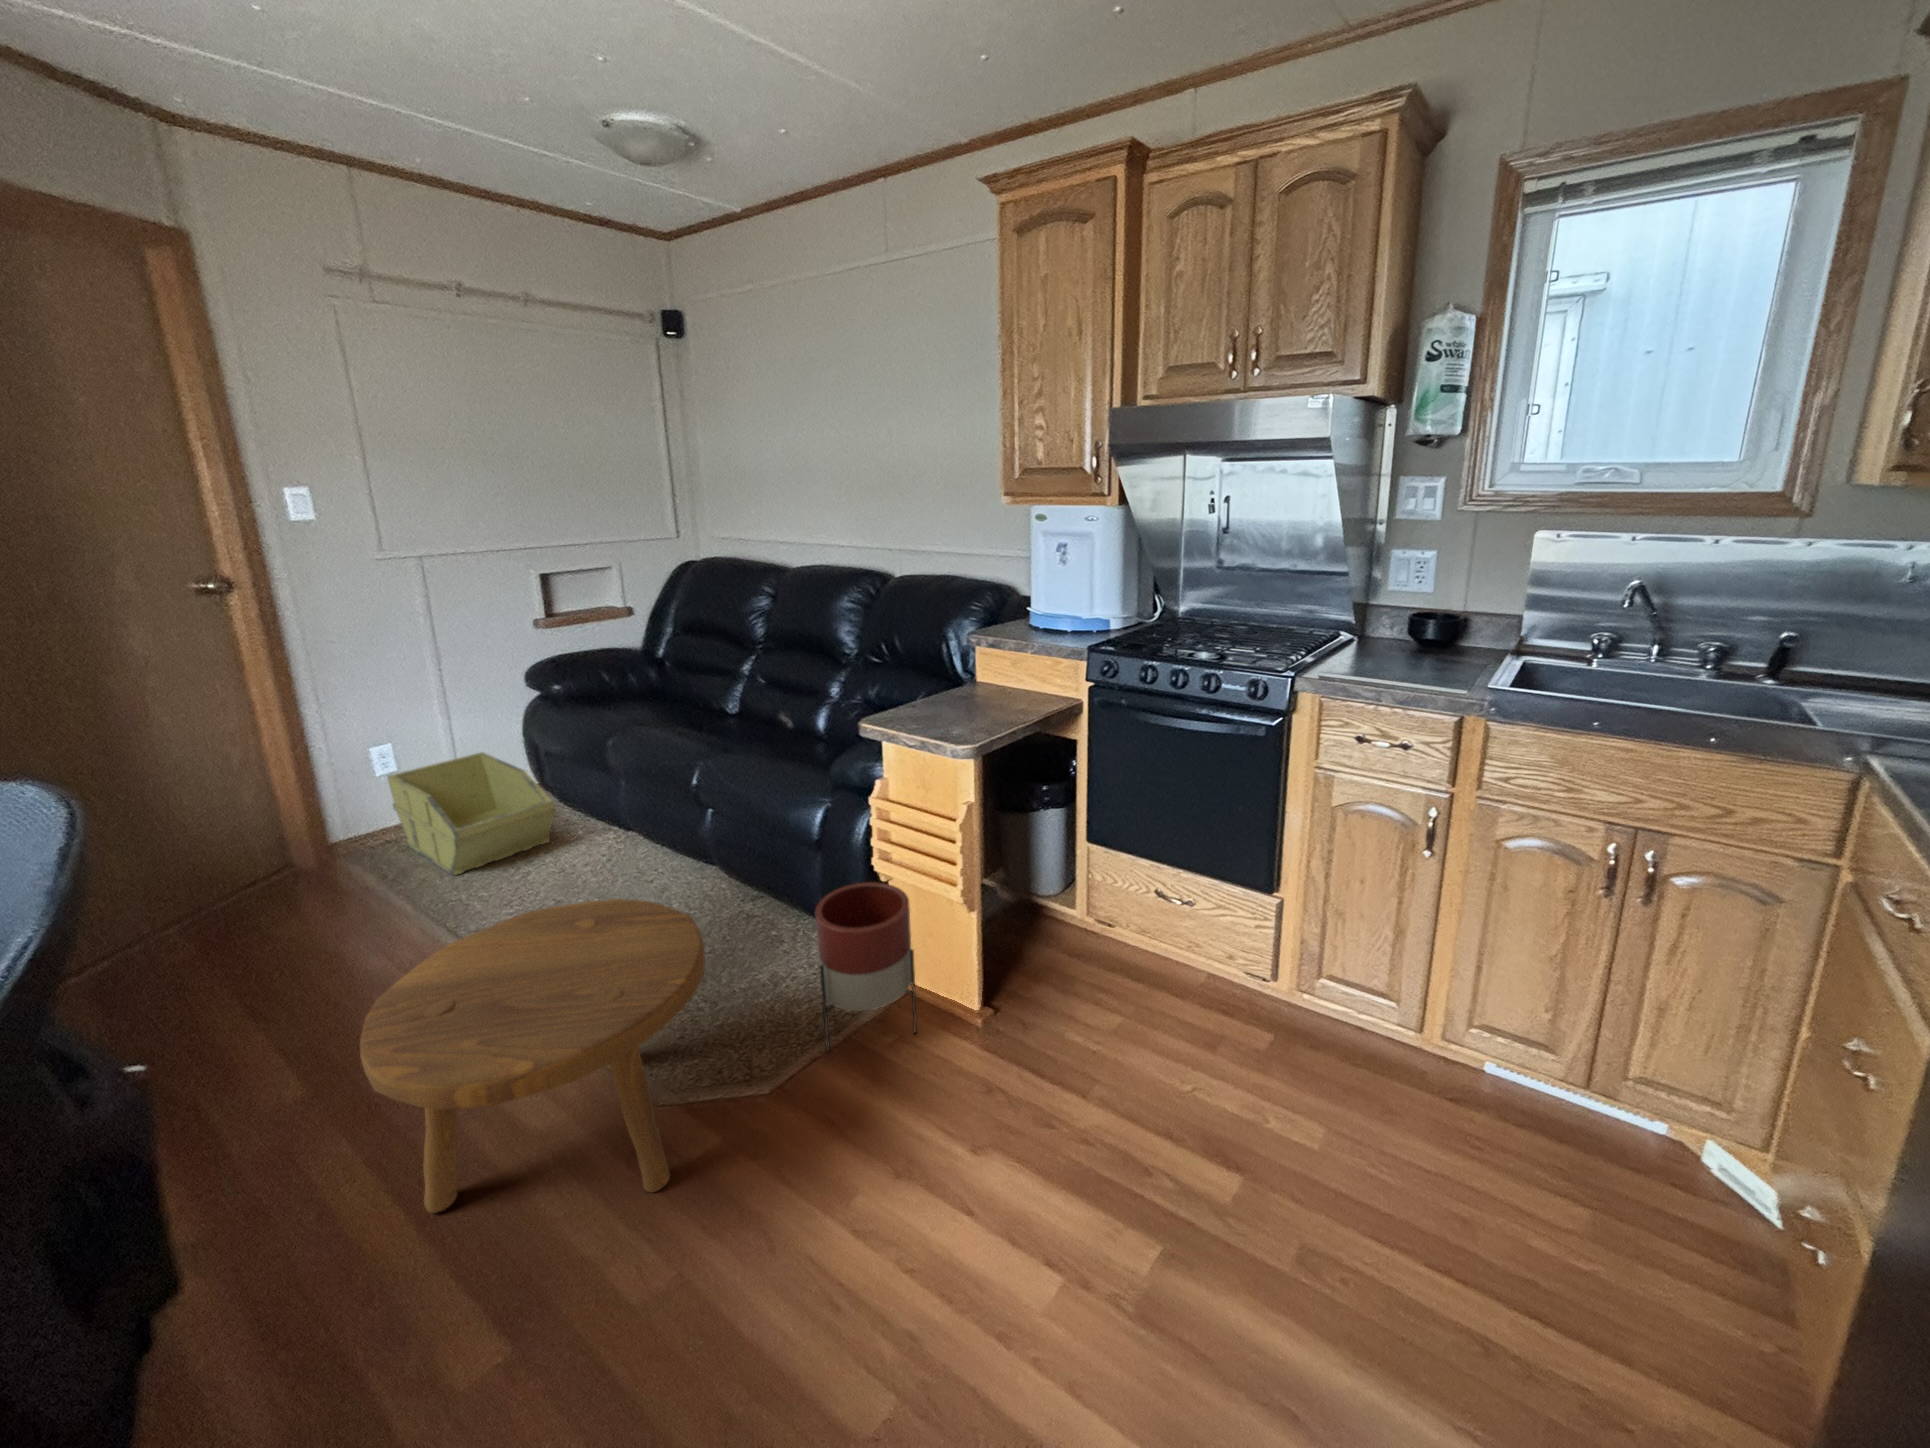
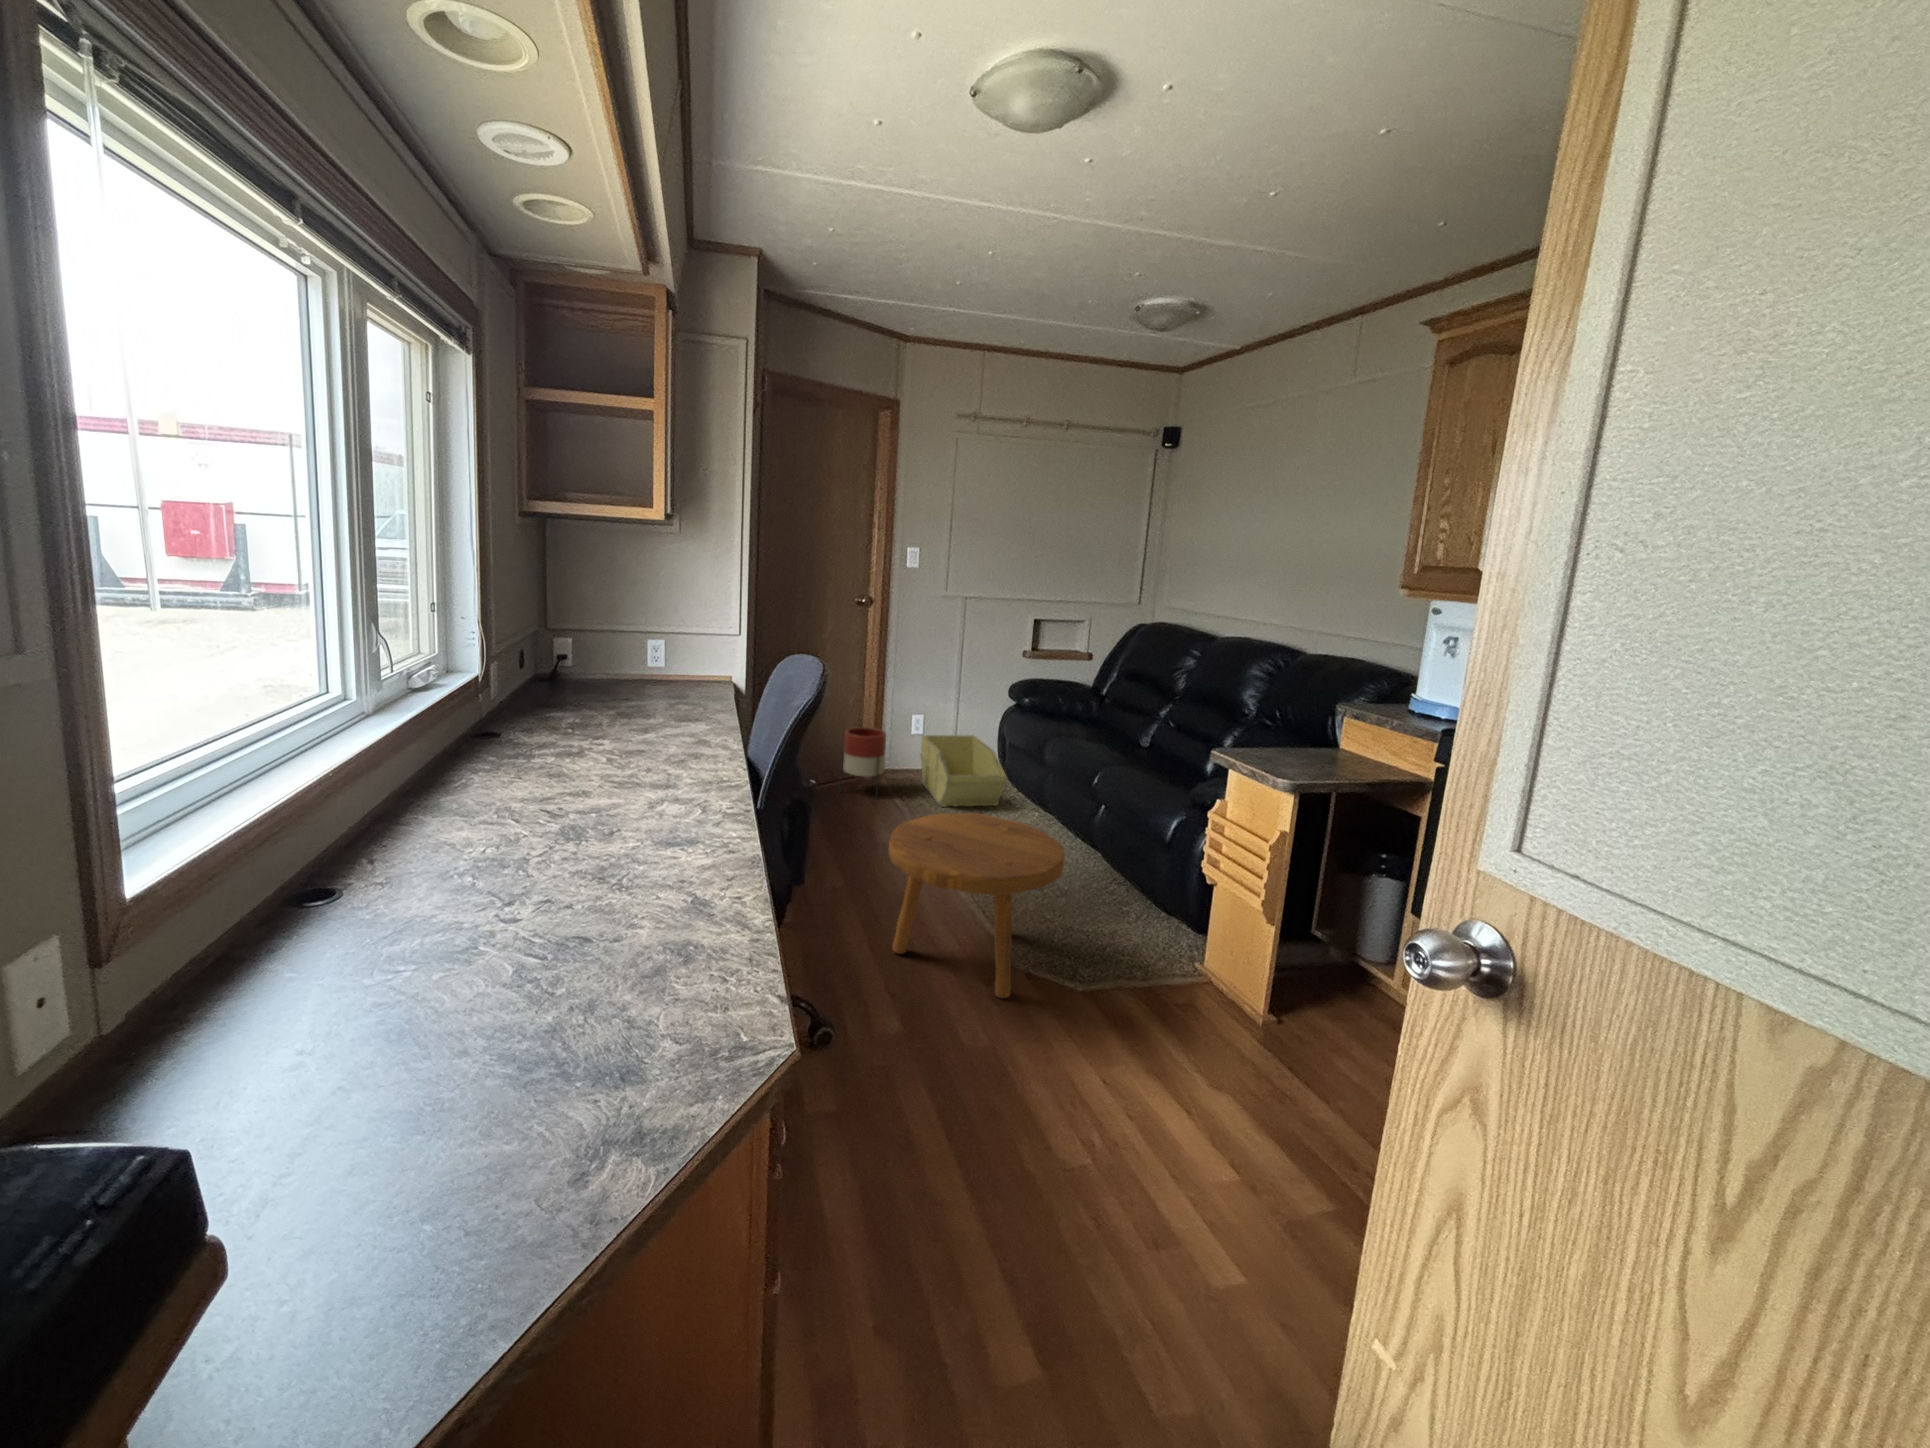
planter: present [815,882,917,1051] -> present [840,727,886,789]

